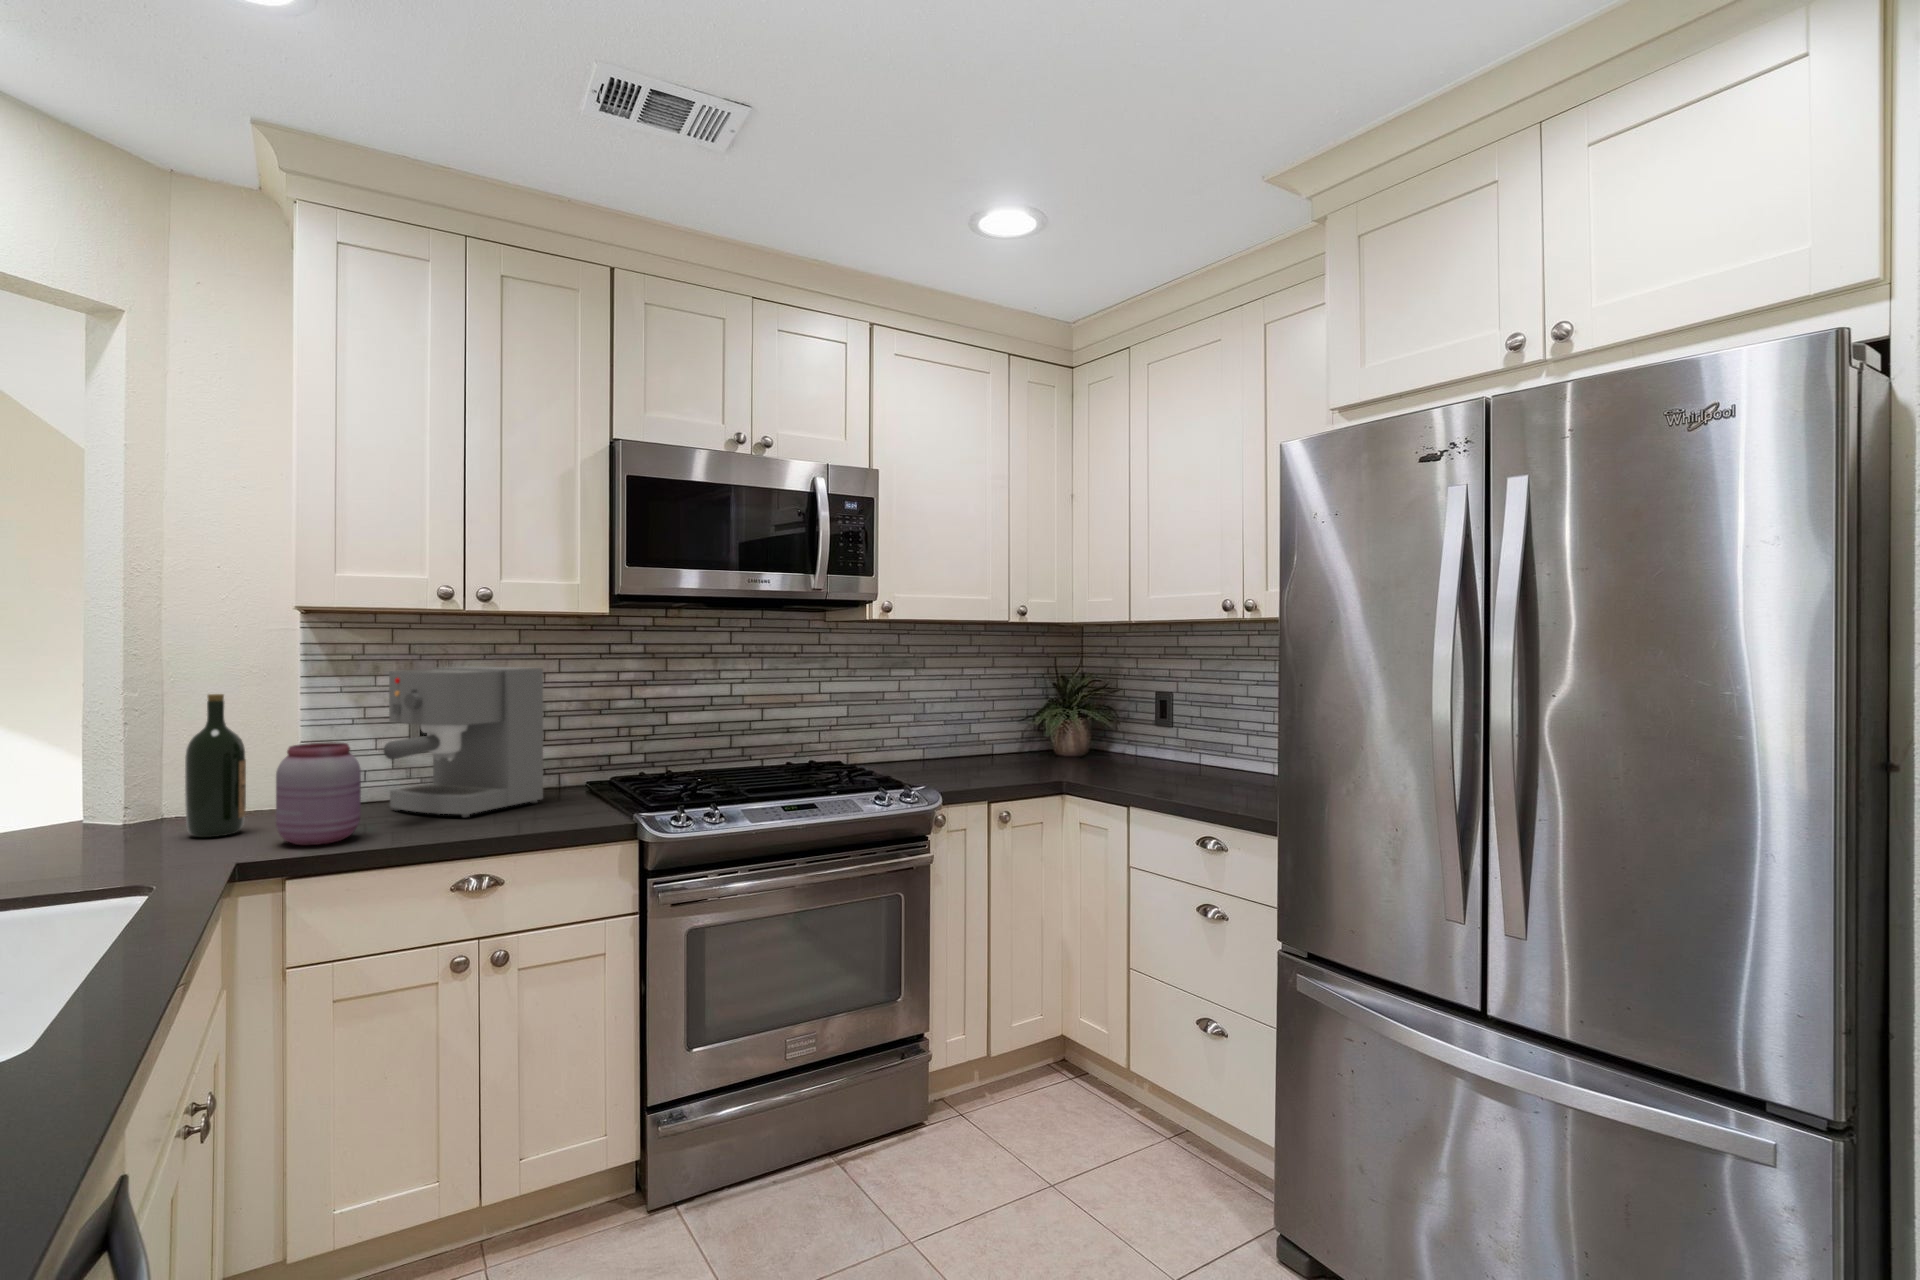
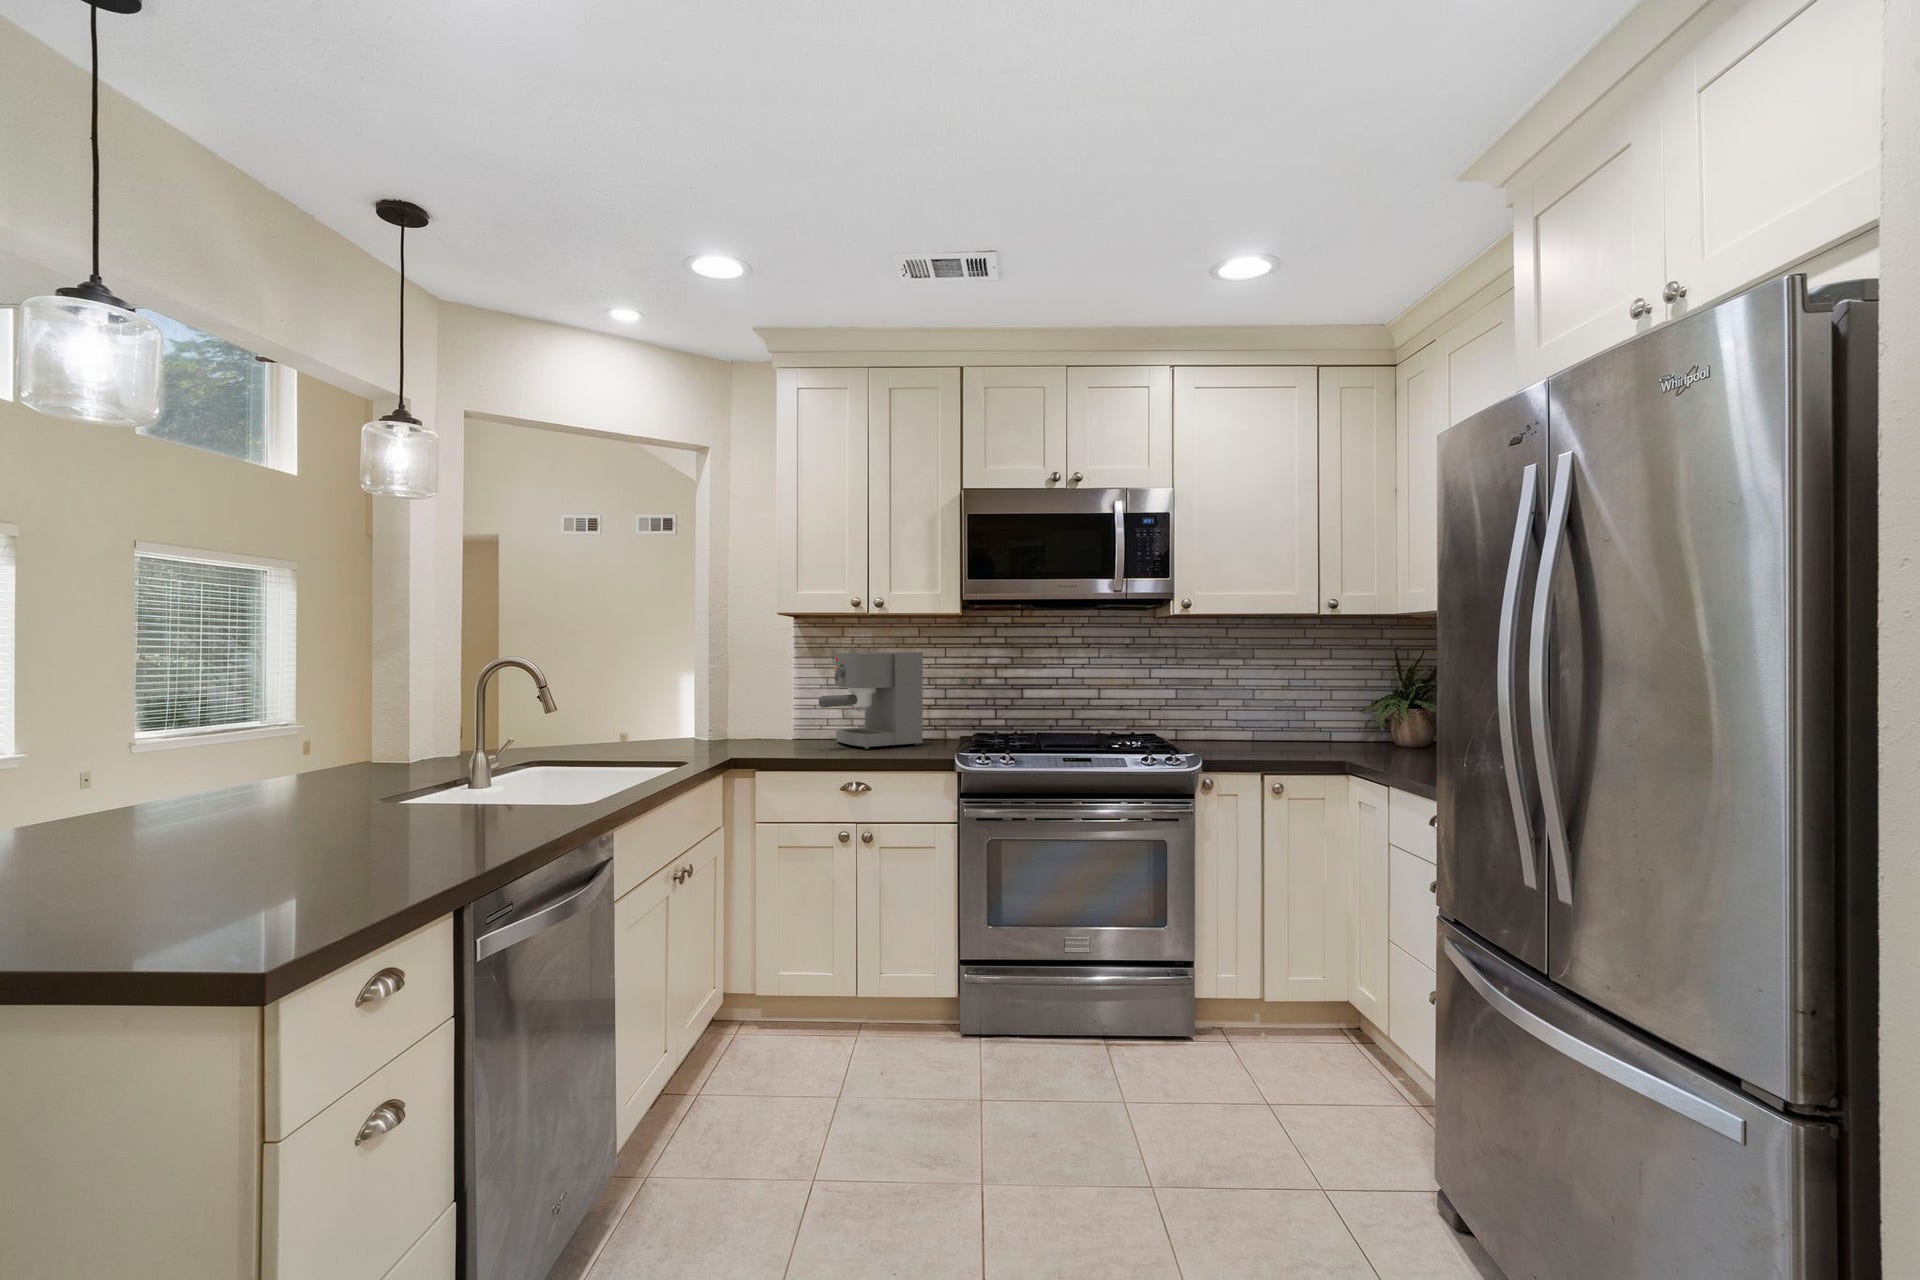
wine bottle: present [185,694,246,837] -> none [727,664,756,747]
jar: present [276,742,361,845] -> none [757,695,801,755]

